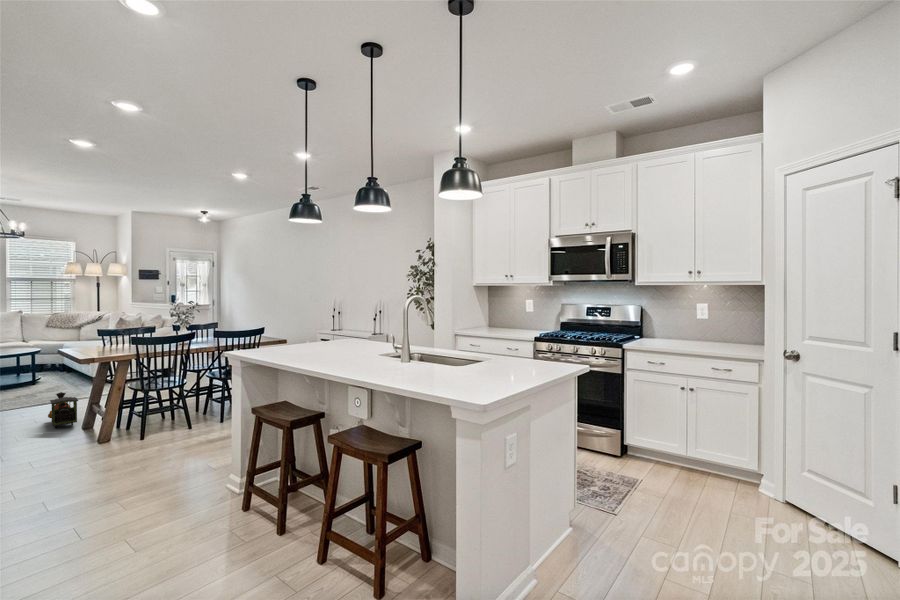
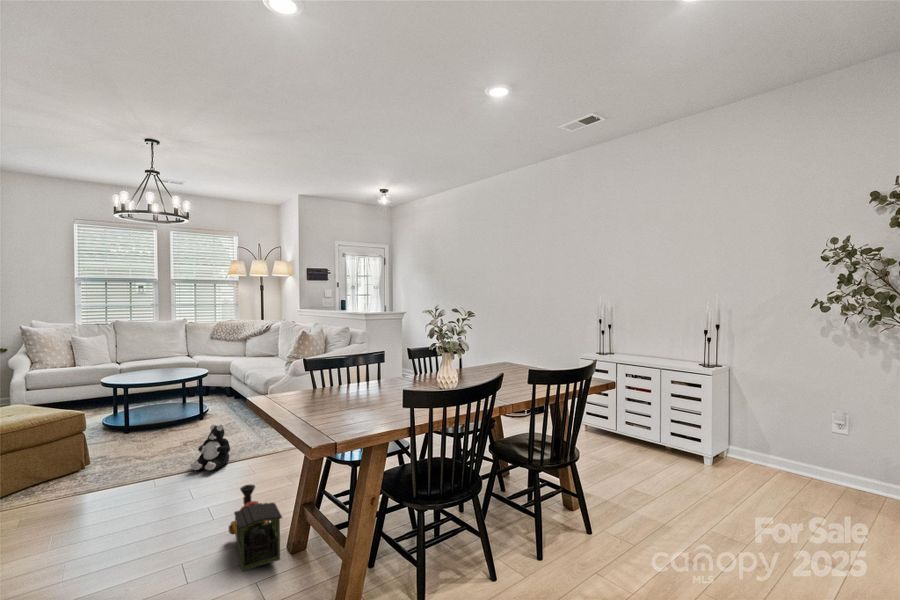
plush toy: none [24,374,55,402] -> present [190,425,230,471]

